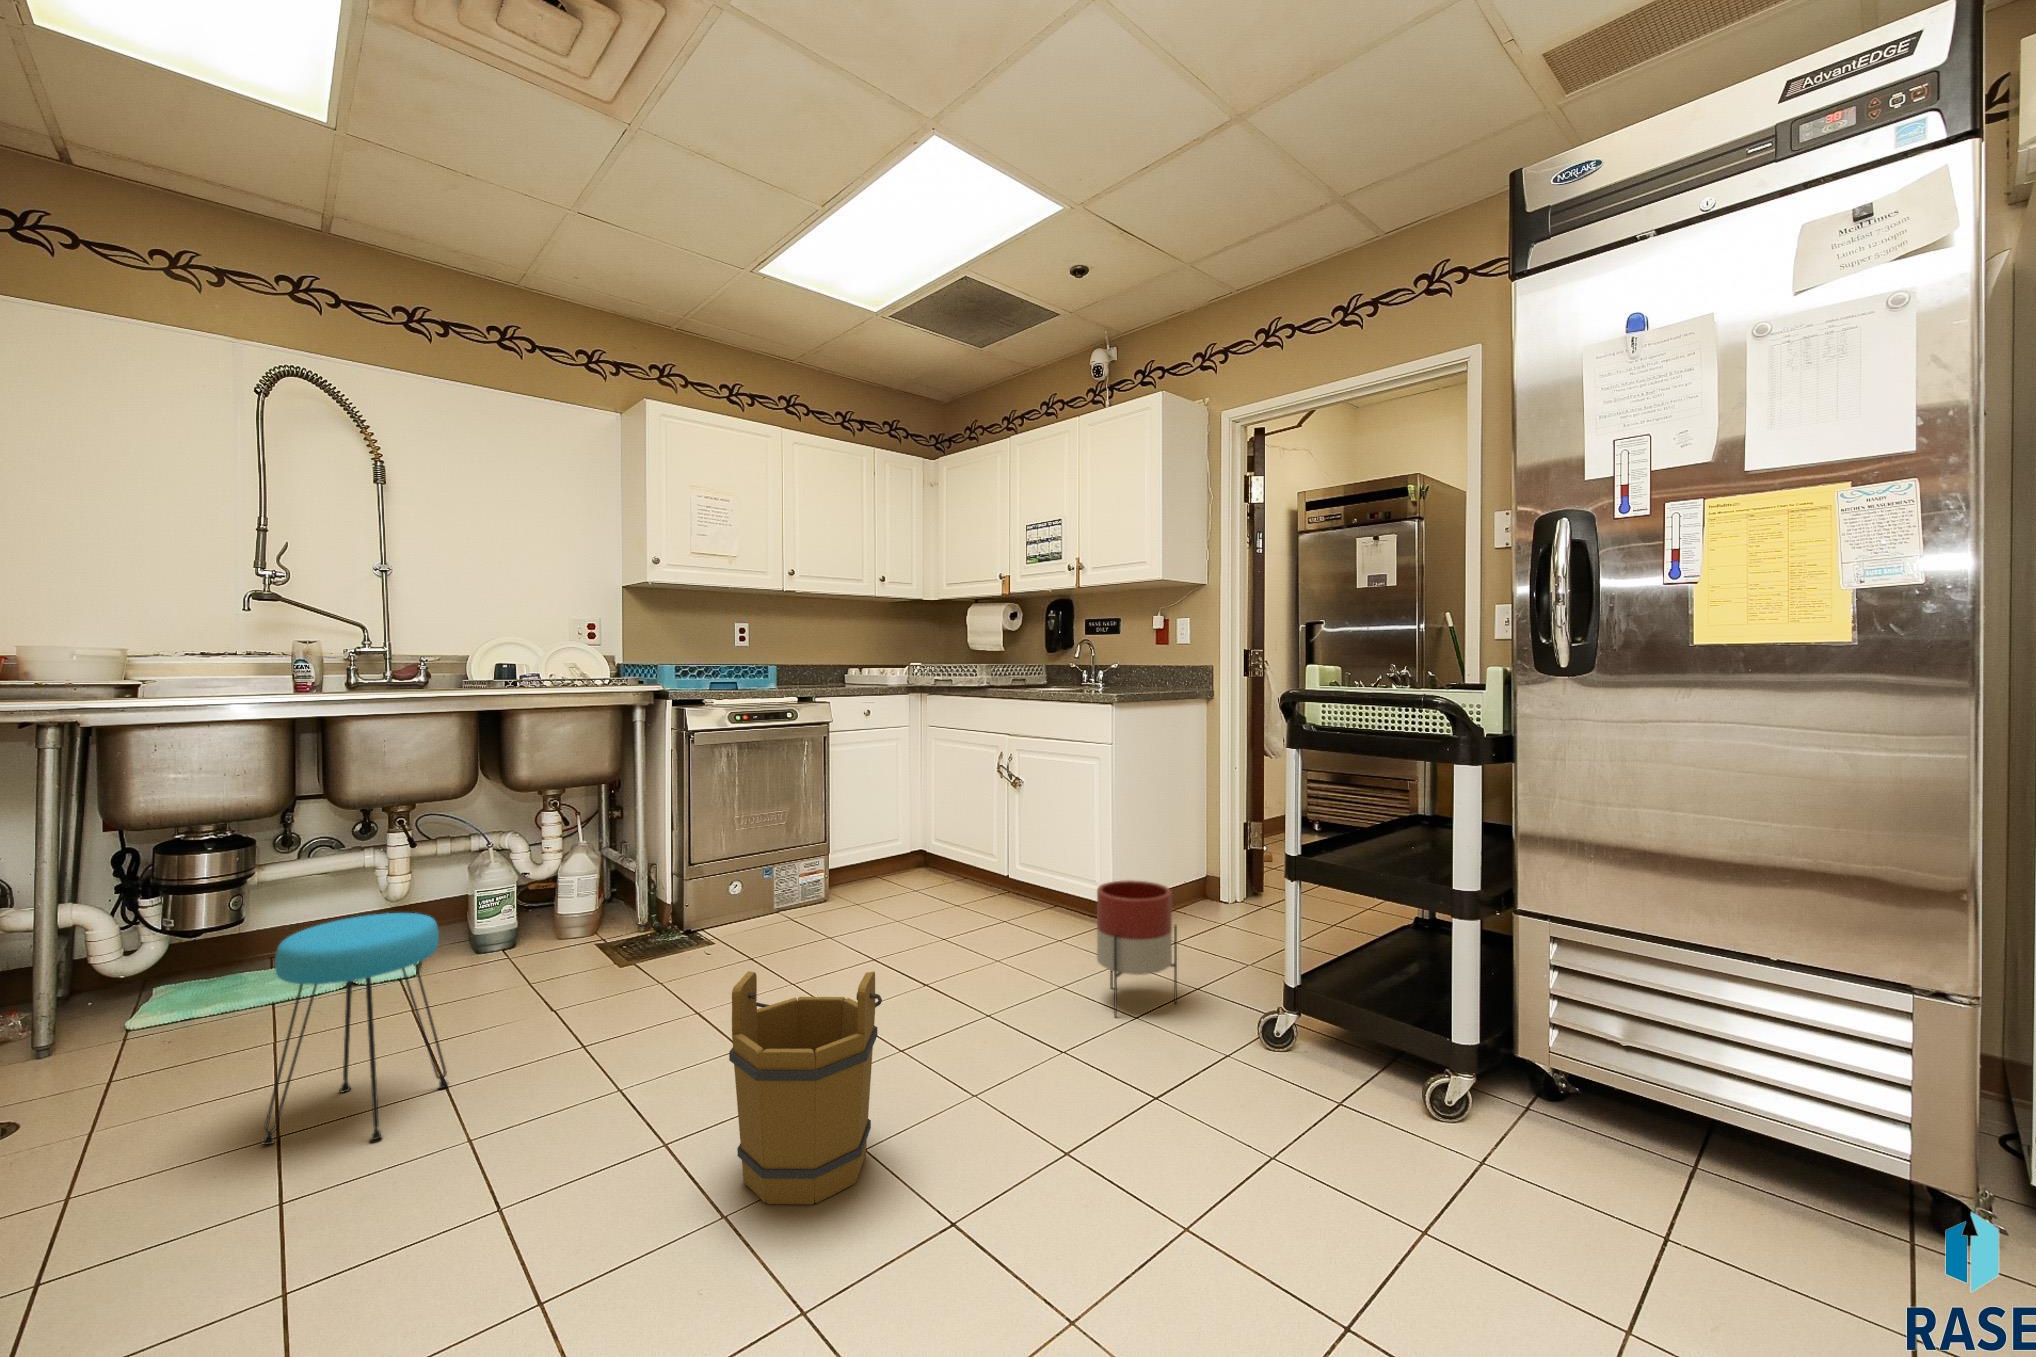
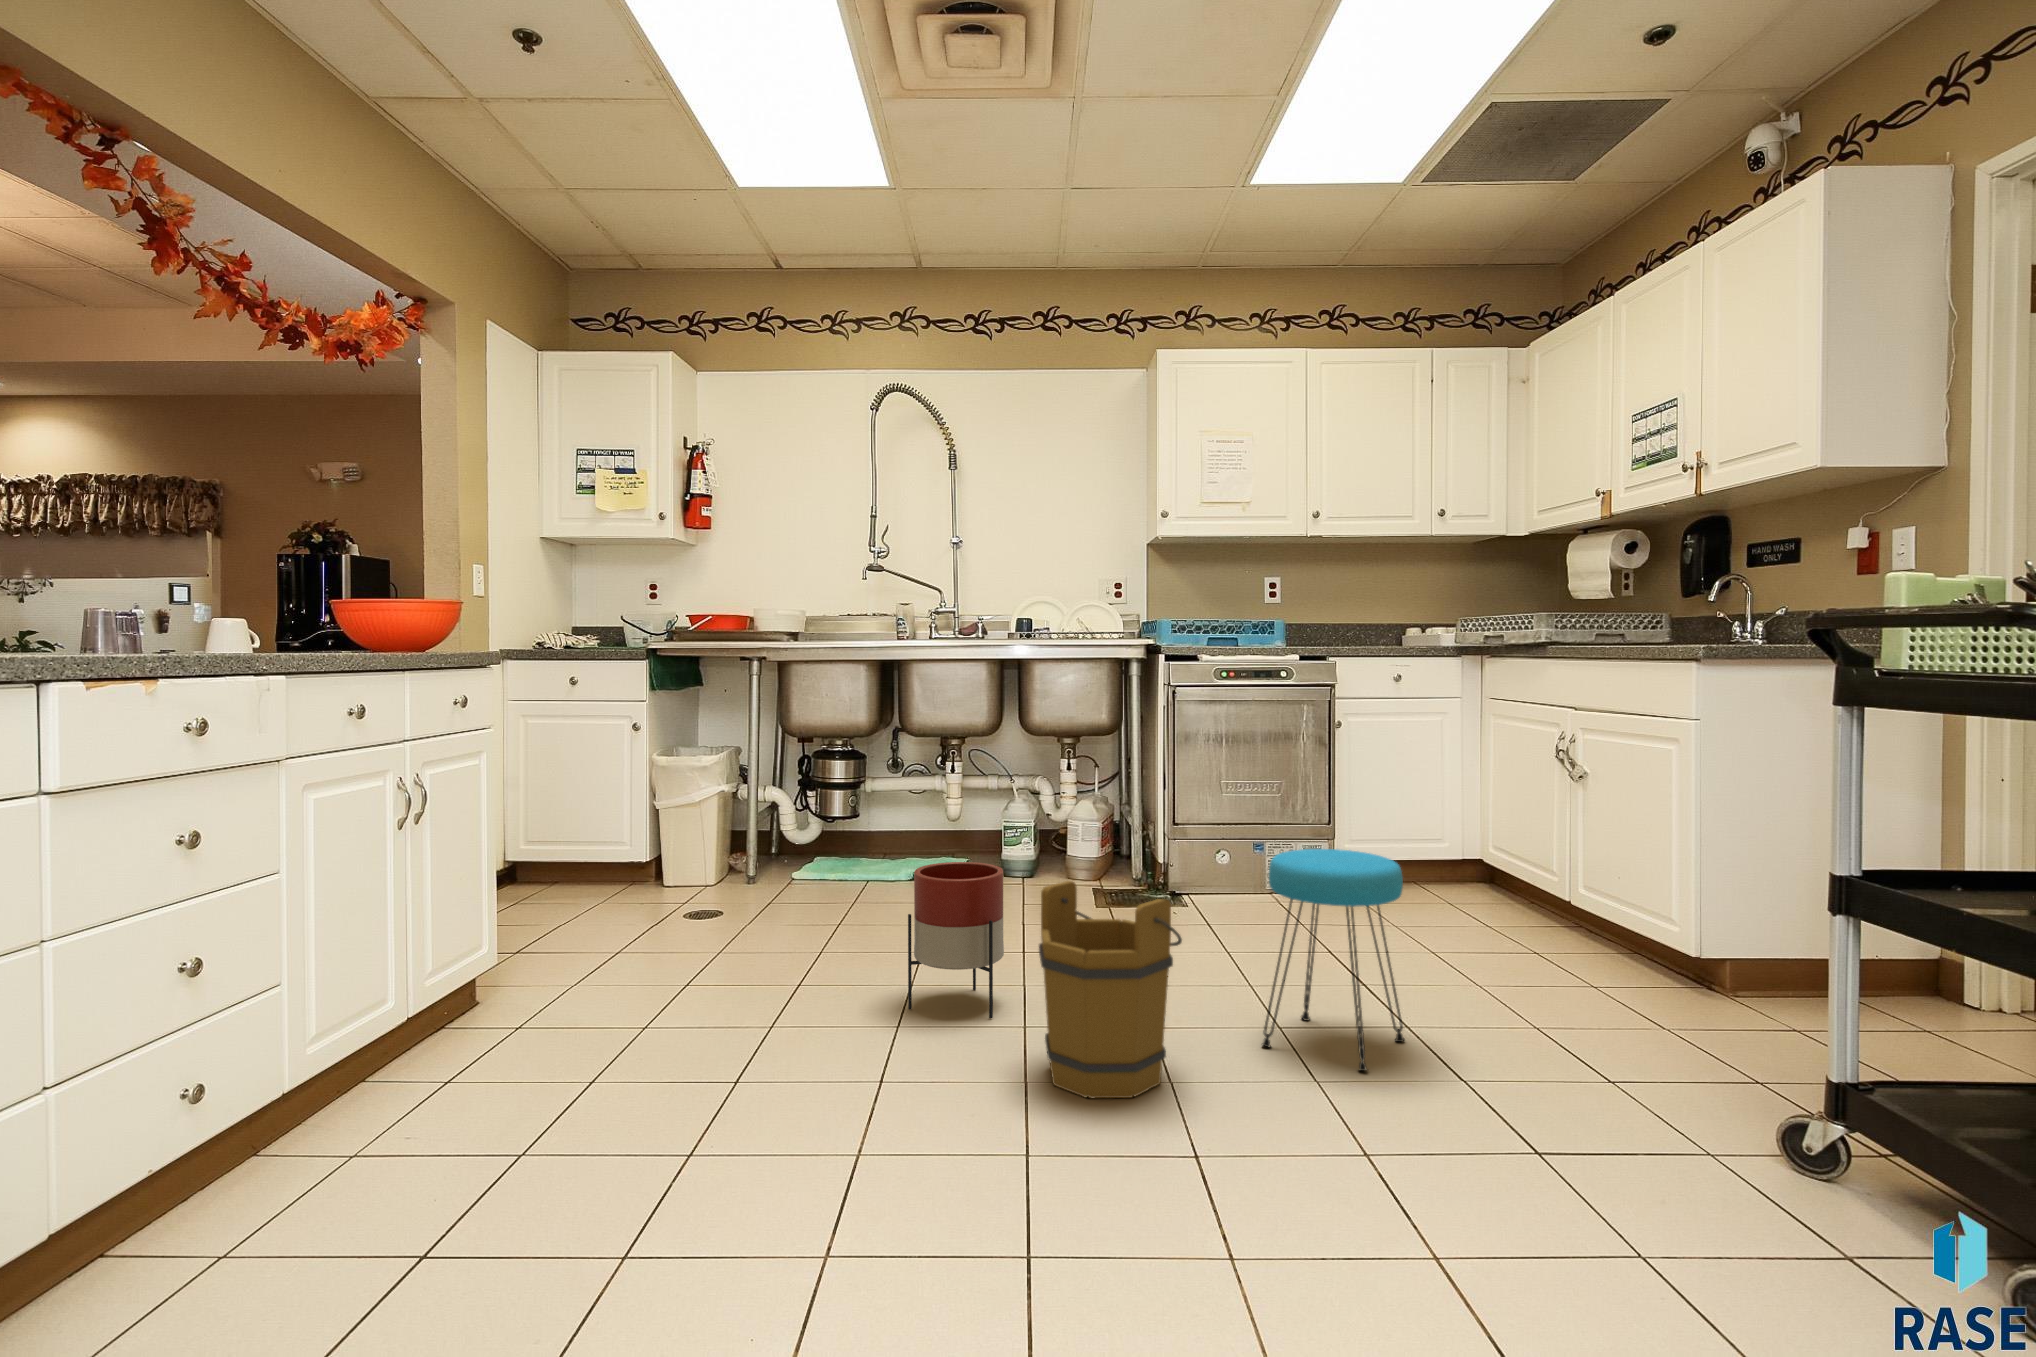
planter: present [1097,880,1177,1017] -> present [908,862,1004,1018]
stool: present [262,913,448,1145] -> present [1262,849,1405,1071]

